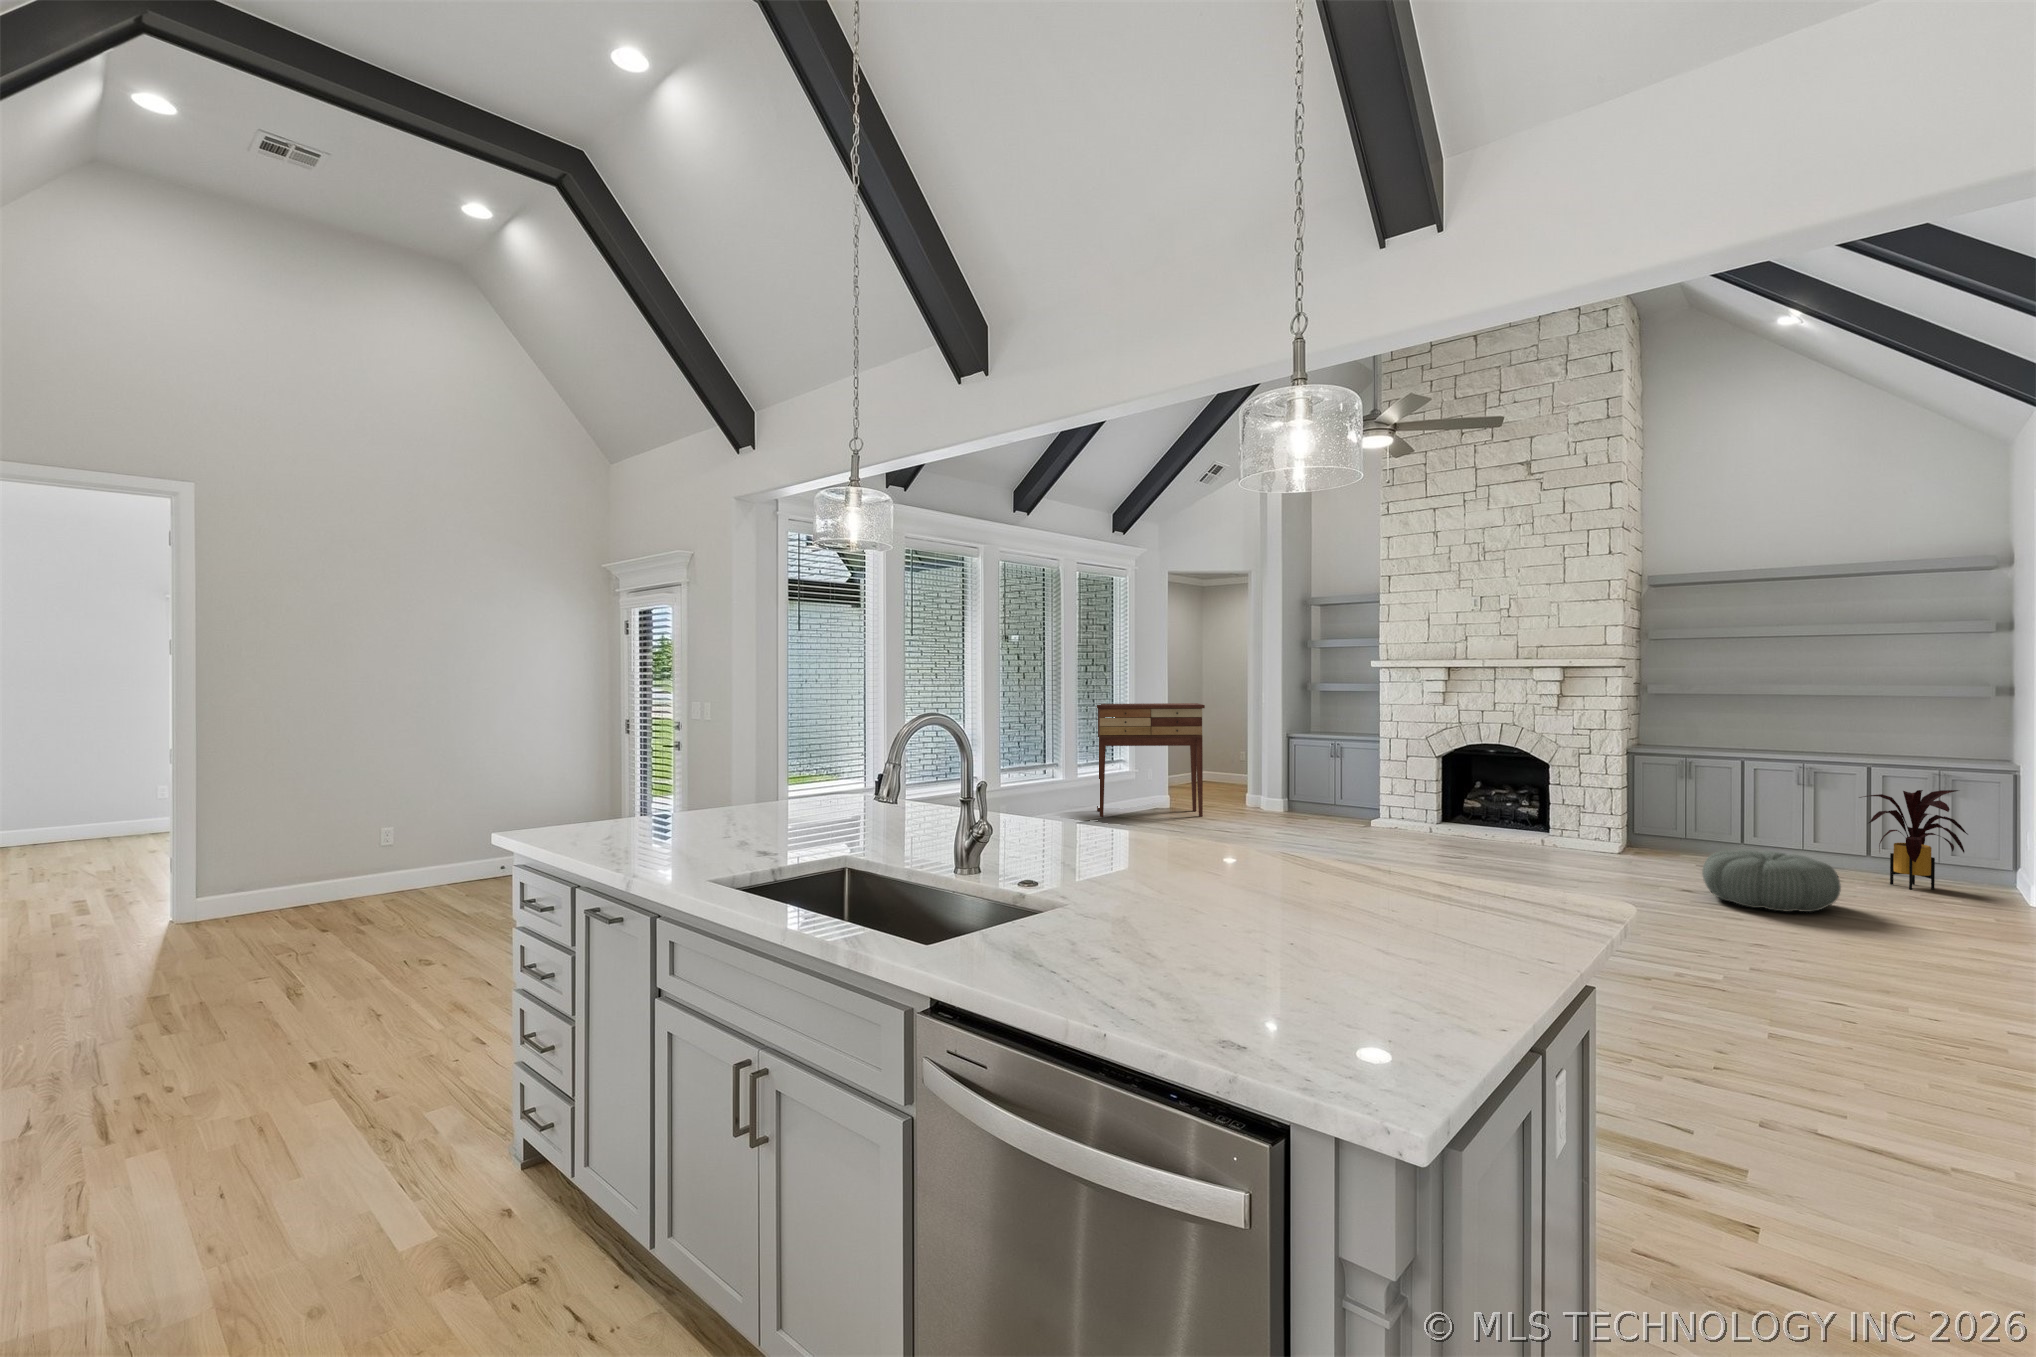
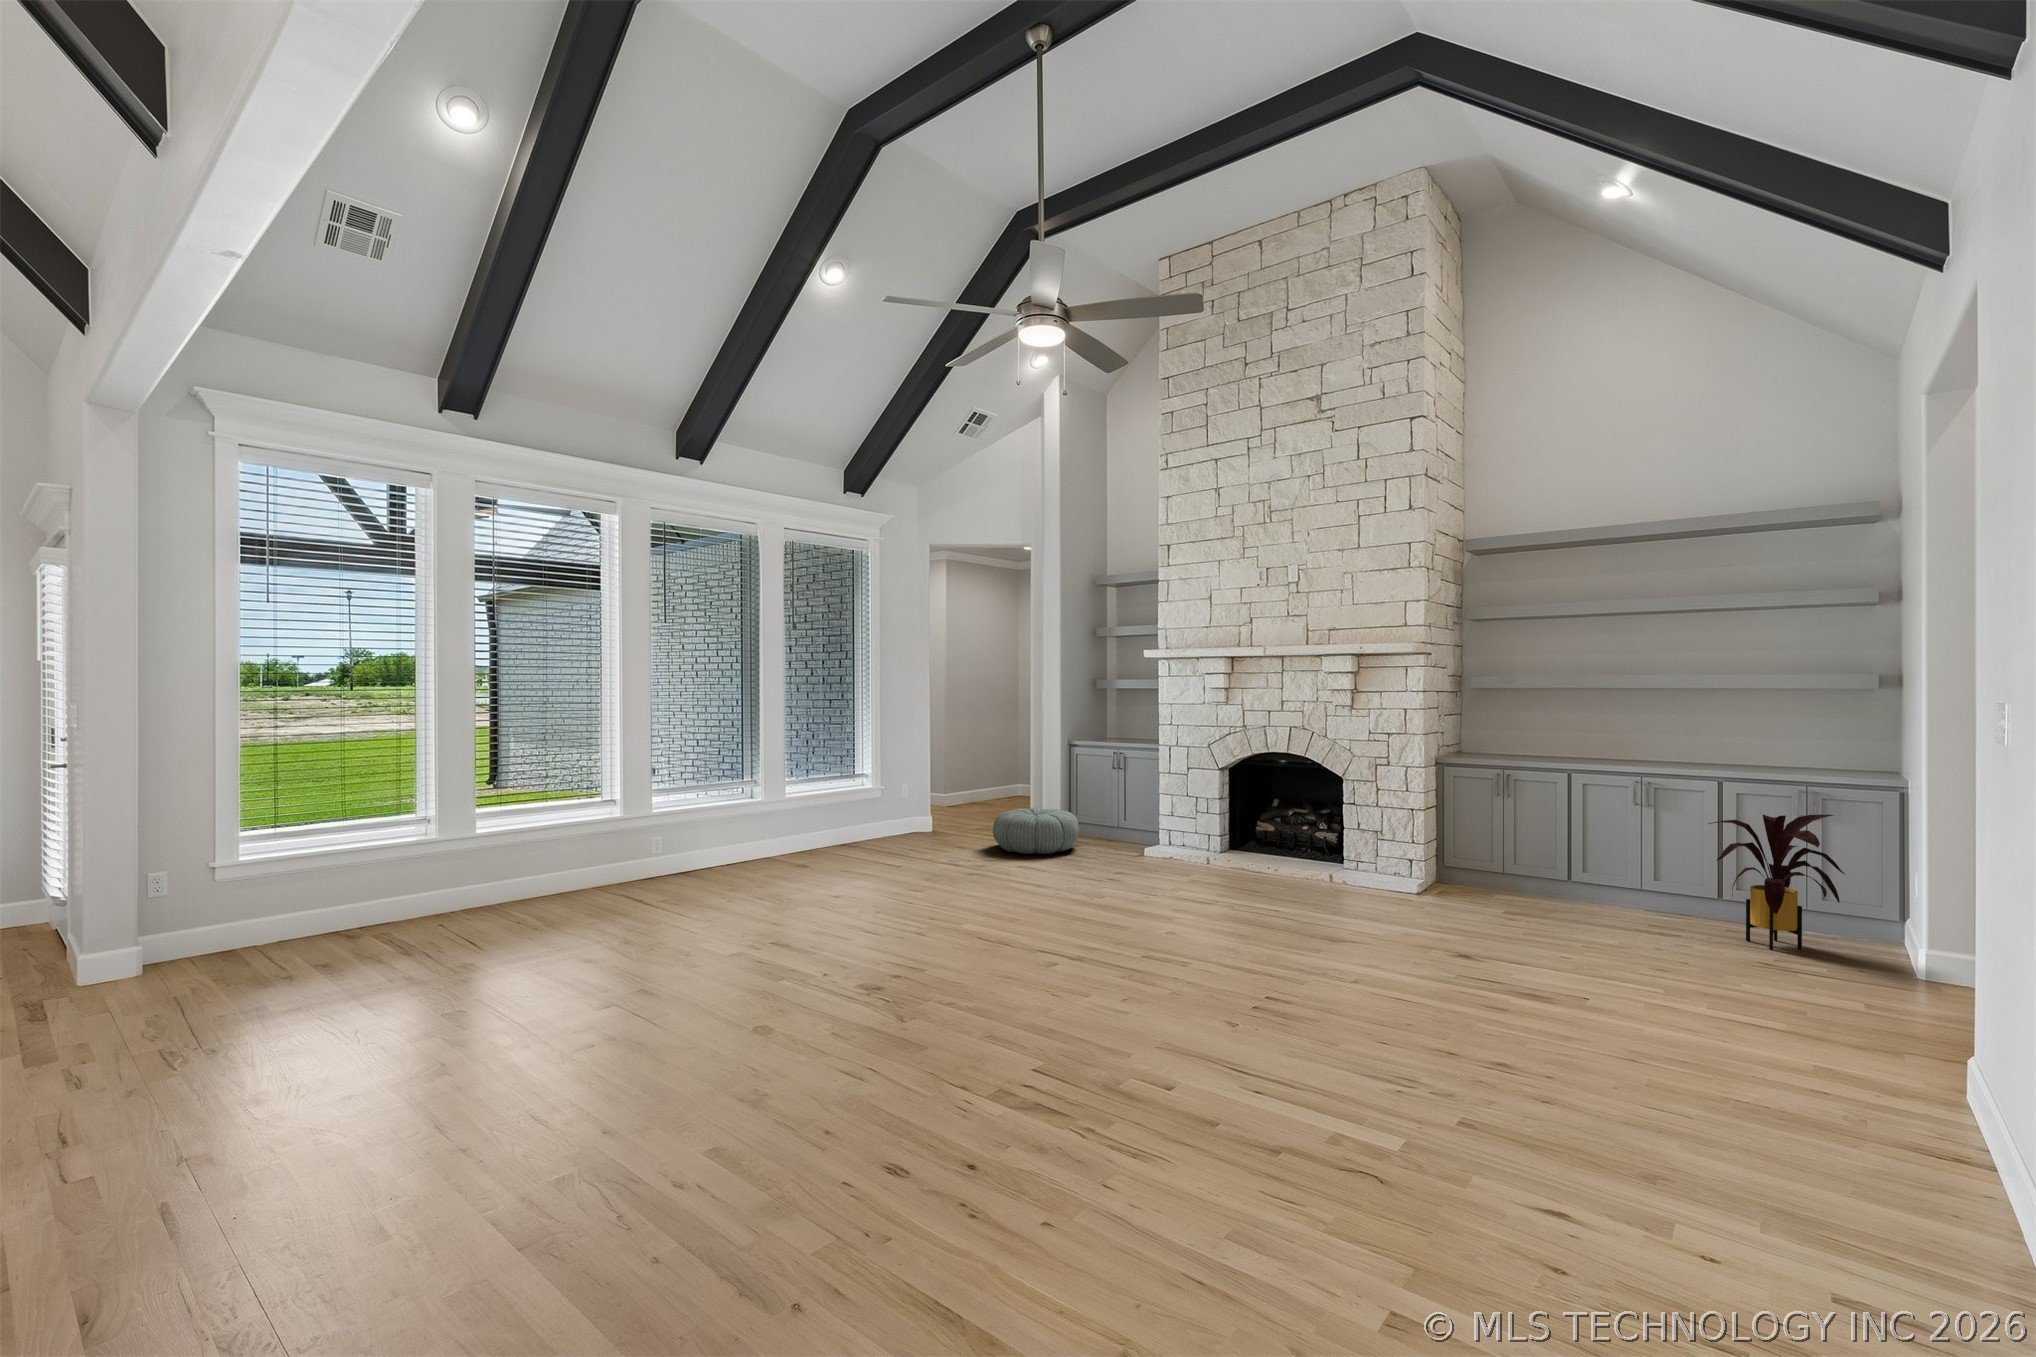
console table: present [1097,703,1205,817] -> none [825,703,958,844]
pouf: present [1702,850,1841,912] -> present [993,808,1079,854]

